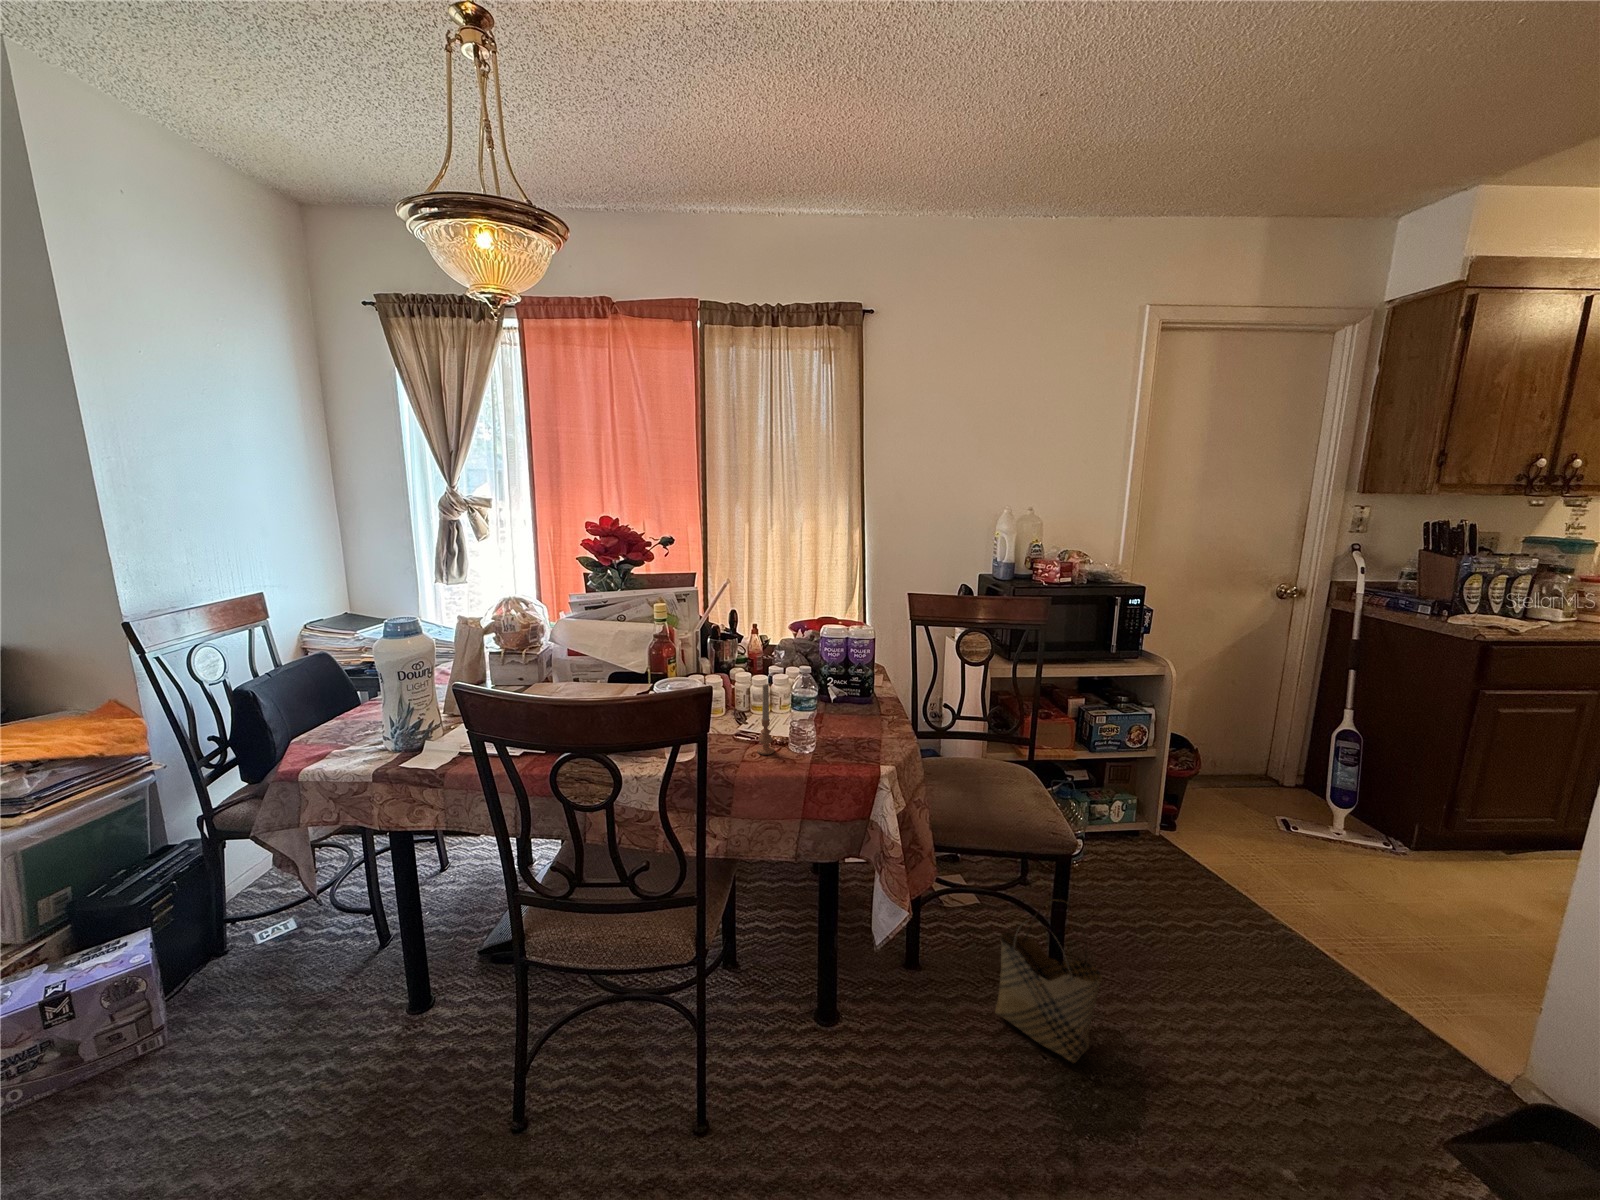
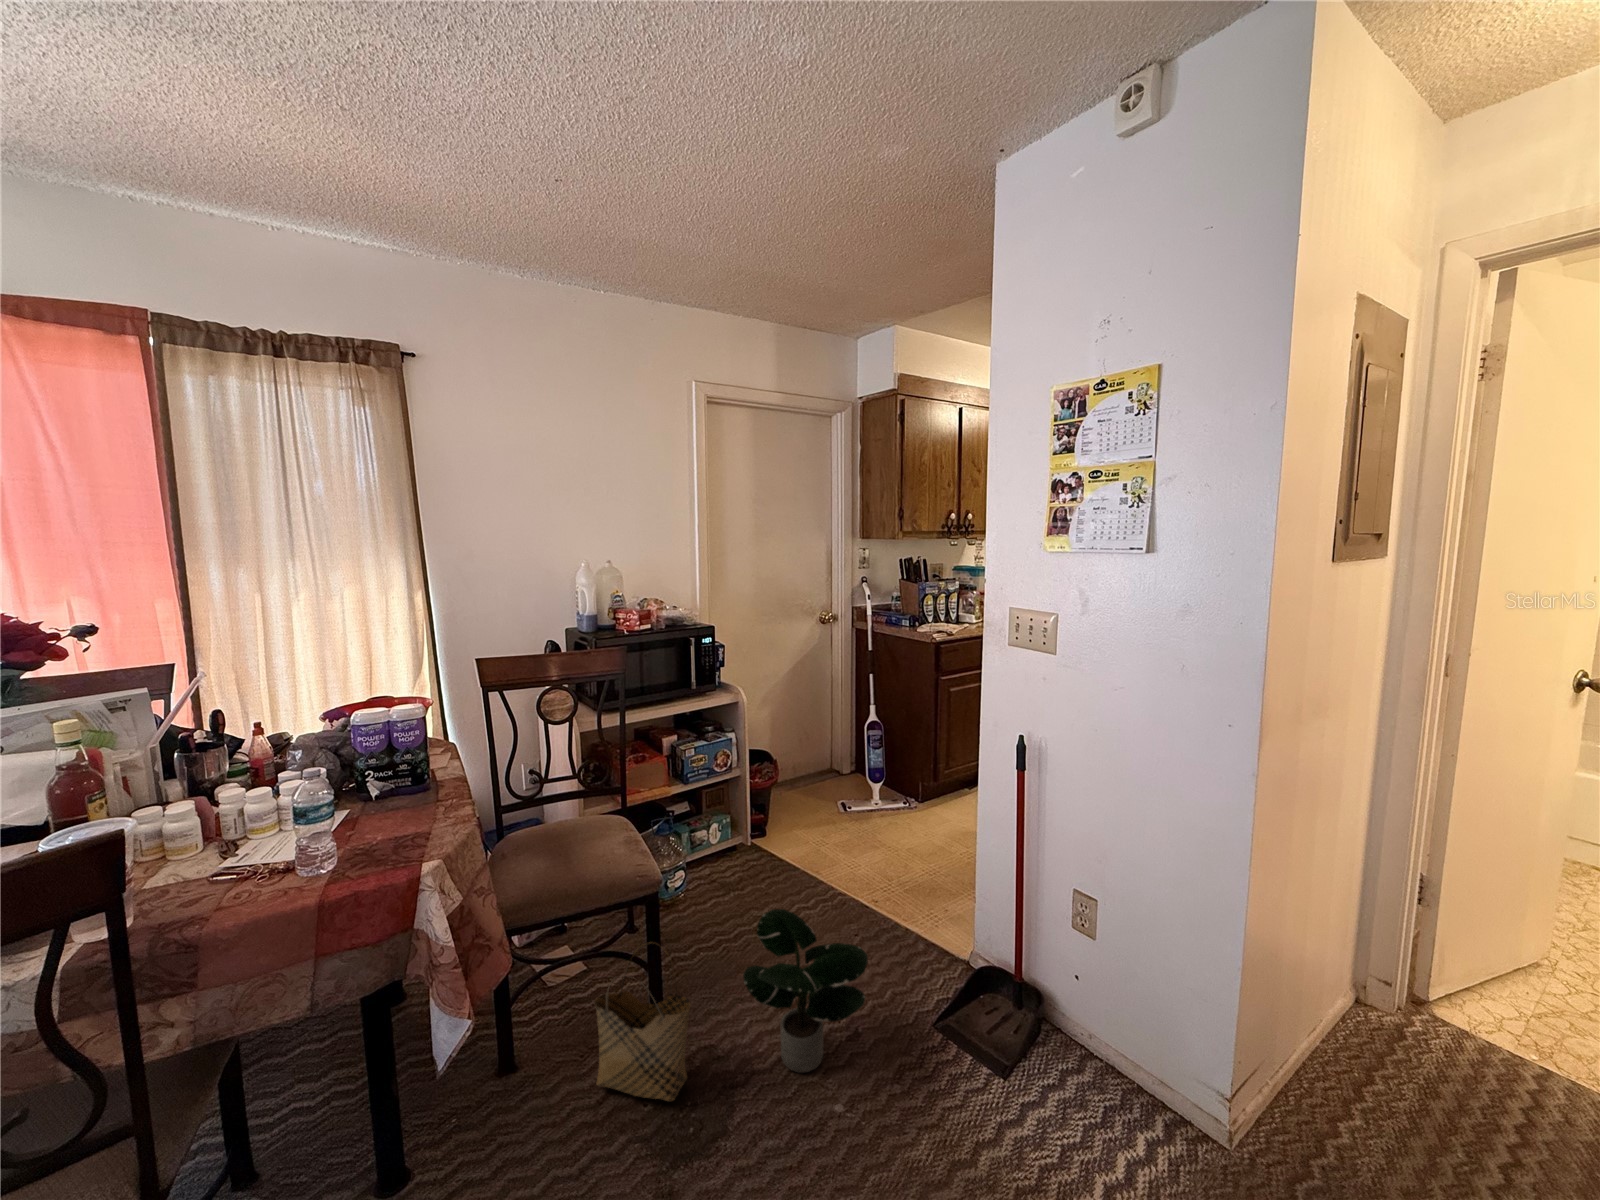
candle: present [757,684,775,755] -> none [237,804,267,897]
potted plant: none [1166,914,1345,1109] -> present [743,909,868,1073]

